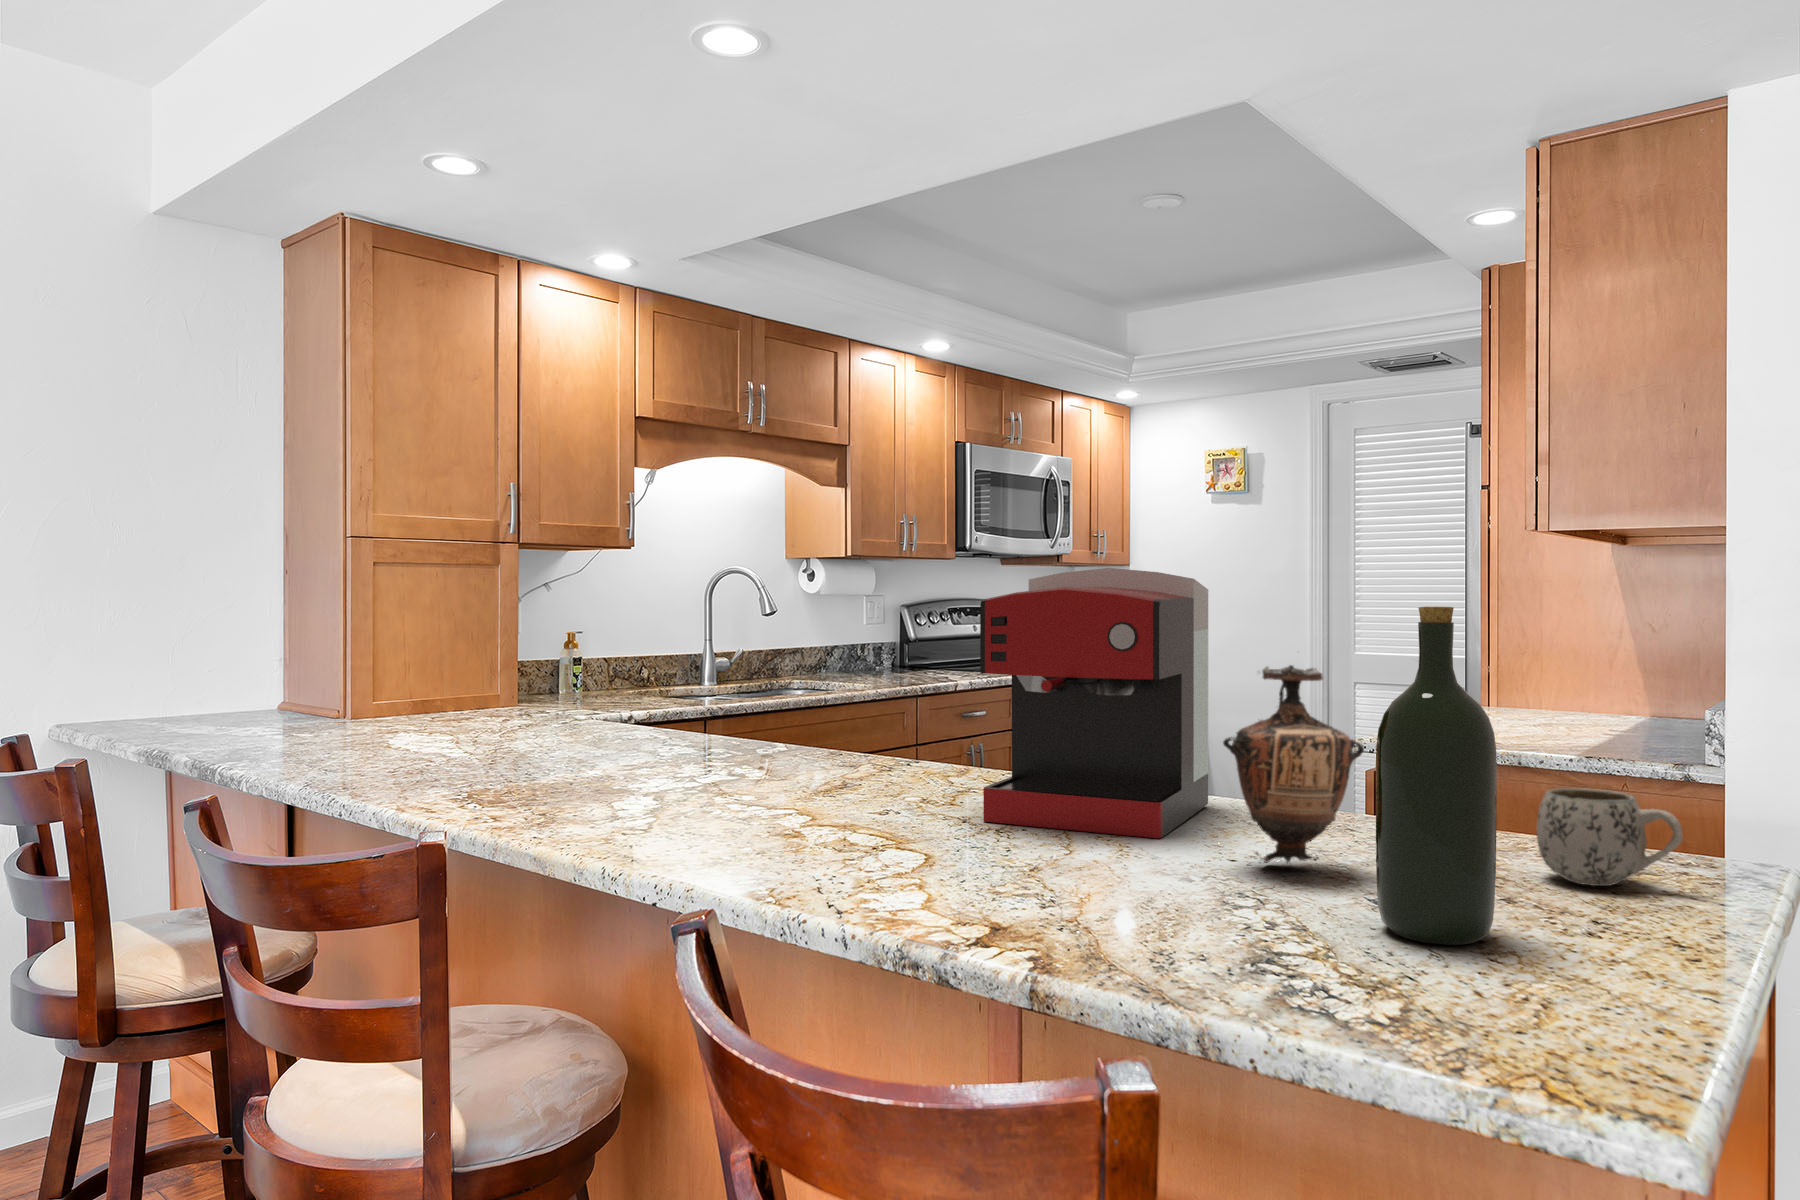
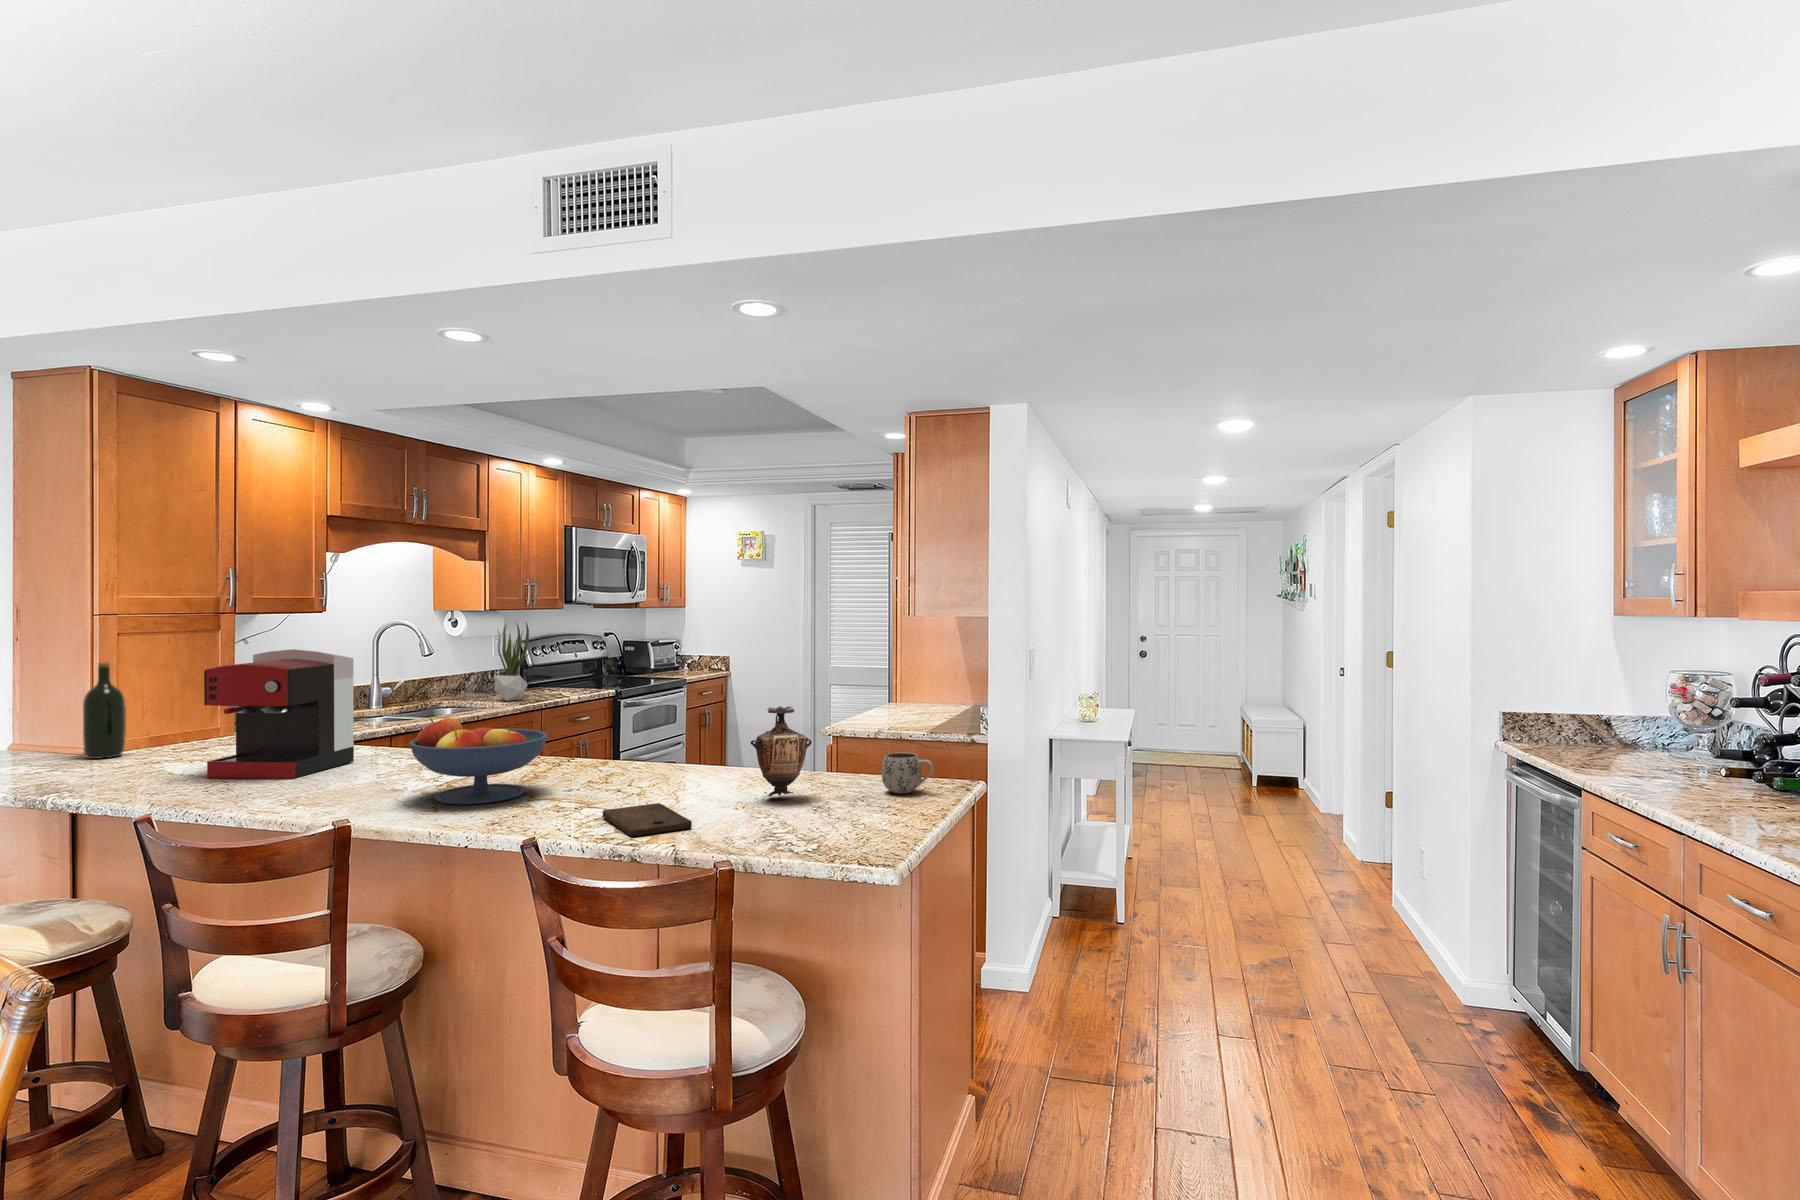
coffee maker: present [980,568,1208,838] -> present [204,649,354,779]
potted plant: none [857,571,906,684] -> present [495,623,530,701]
wine bottle: present [1376,607,1497,945] -> present [83,662,126,759]
fruit bowl: none [623,671,848,825] -> present [409,718,548,805]
cutting board: none [913,854,1084,923] -> present [603,803,692,836]

